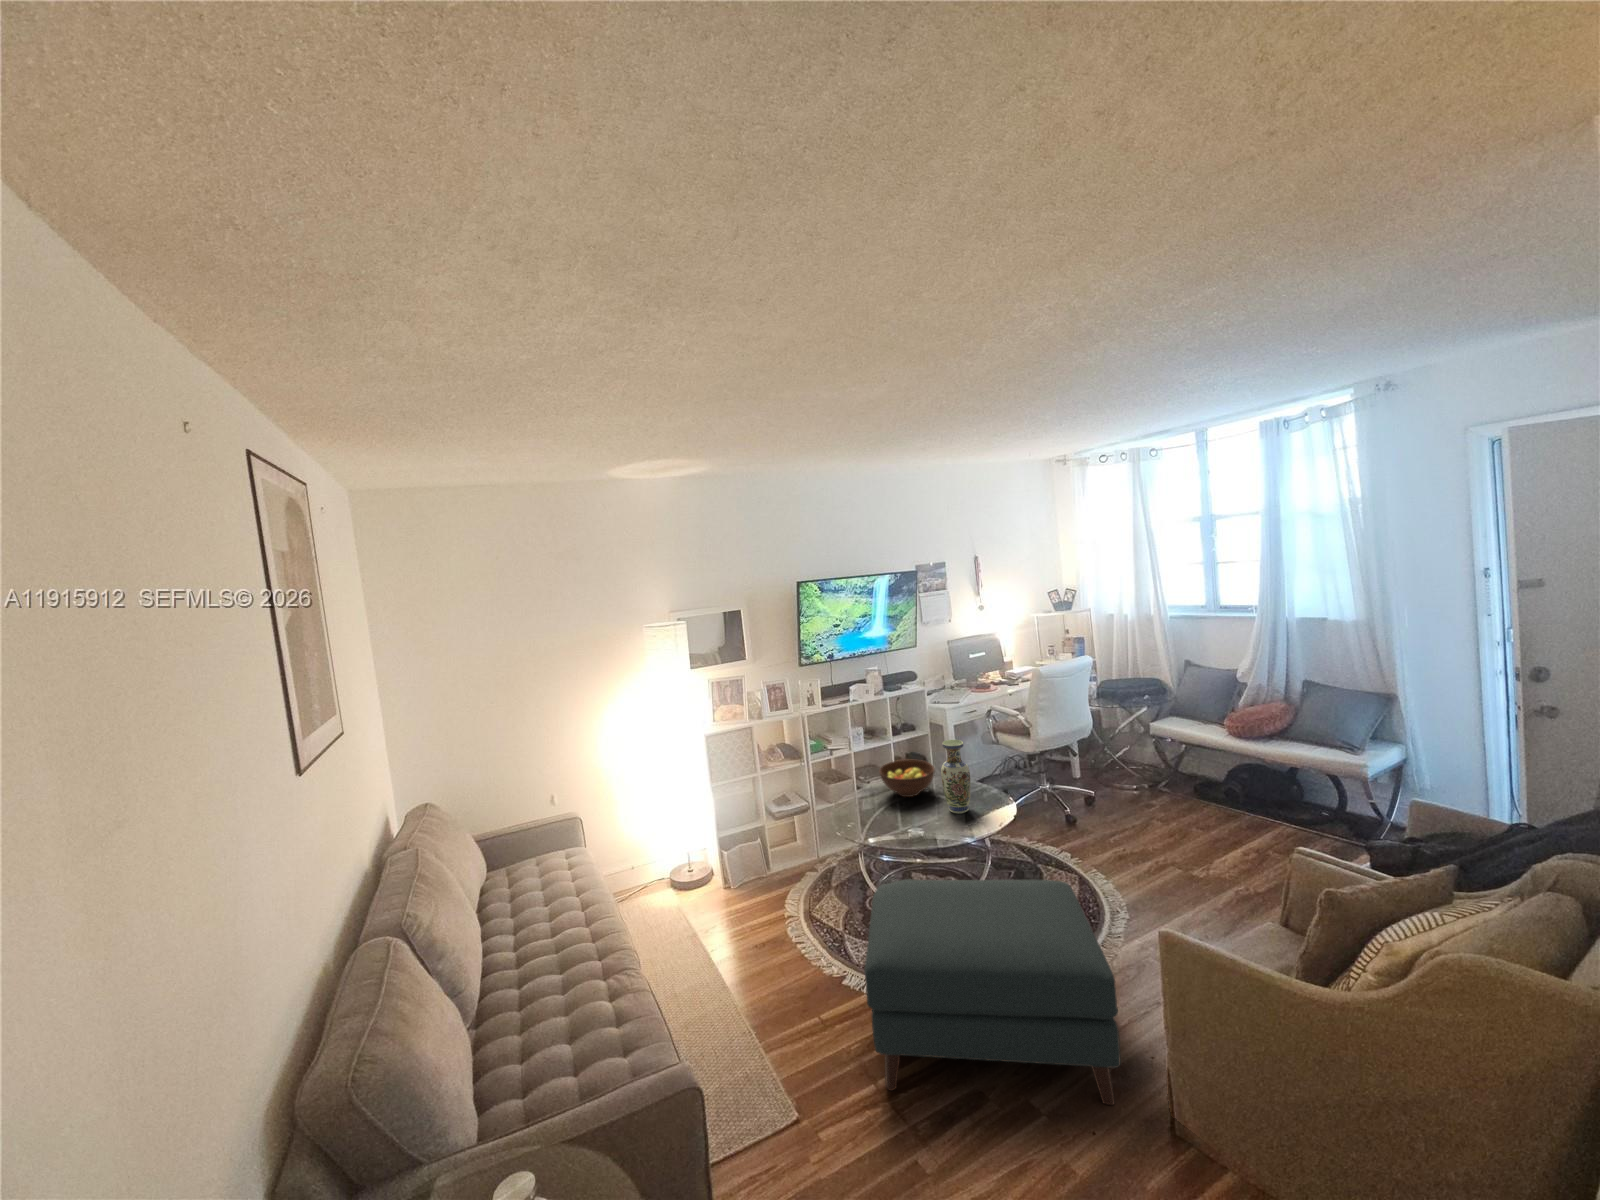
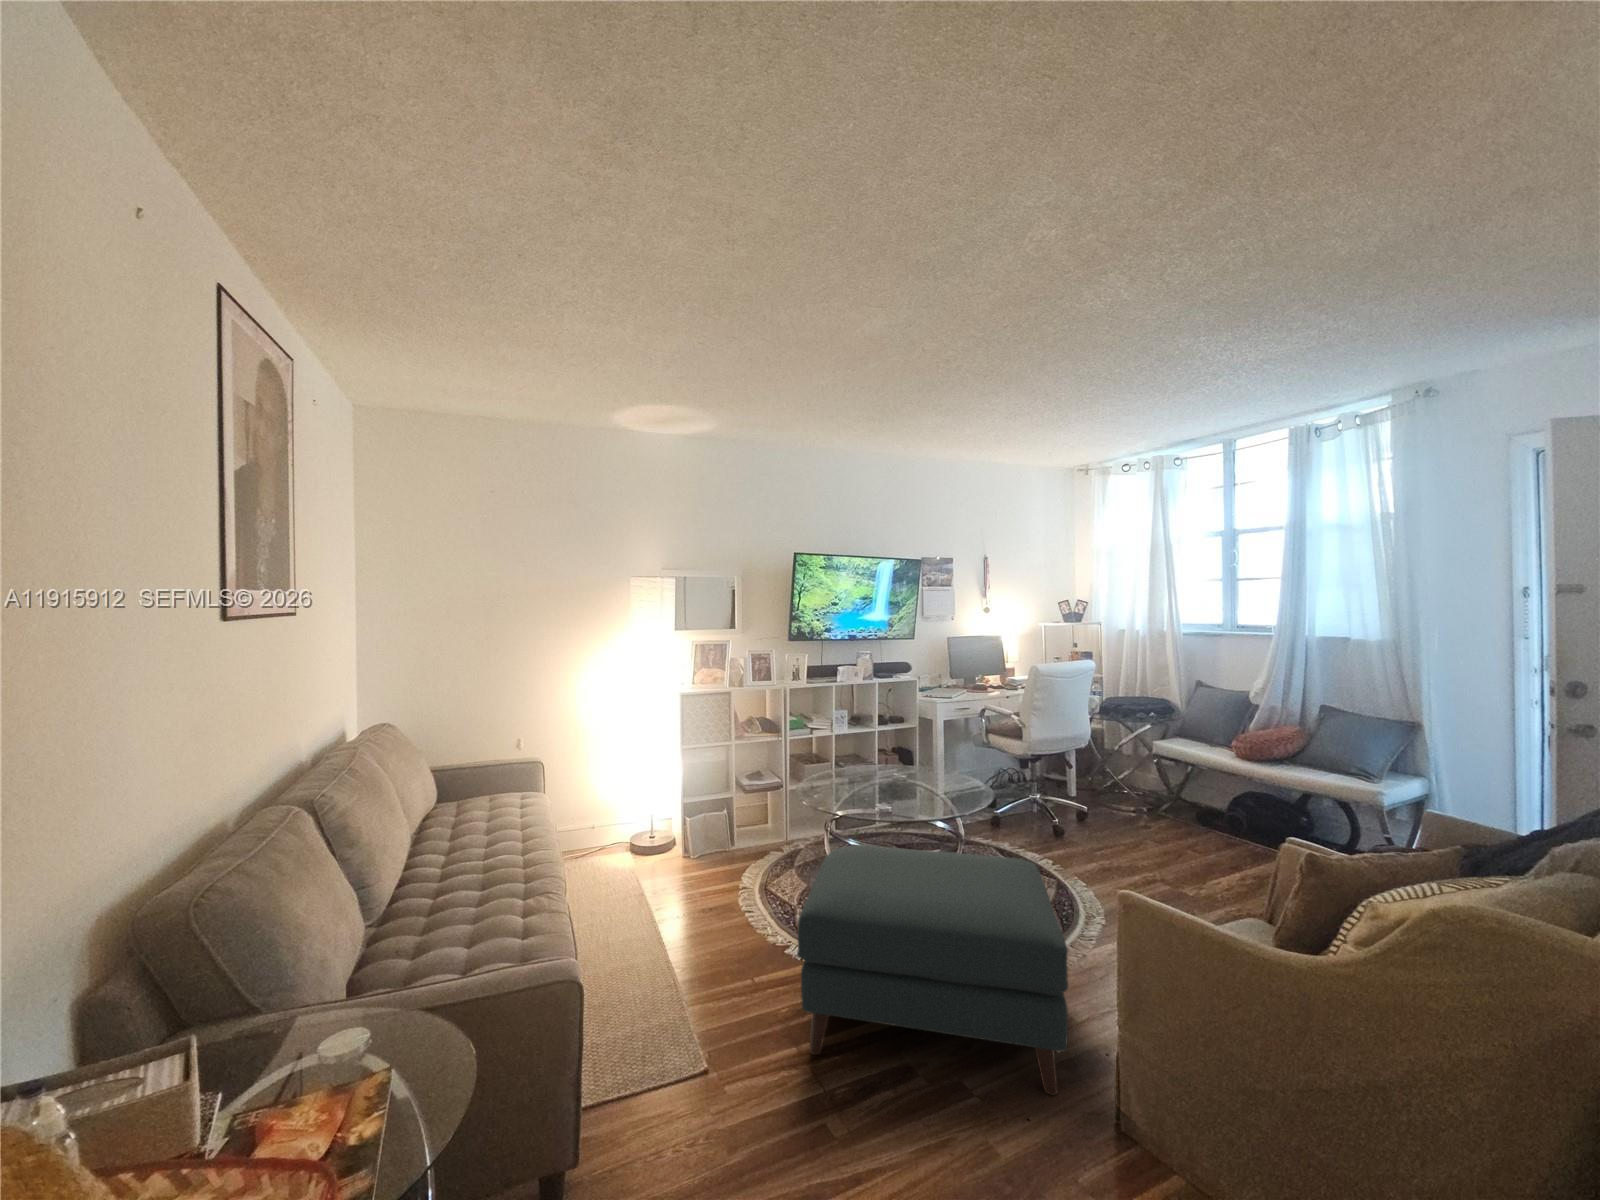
vase: present [941,740,971,814] -> none [920,722,950,800]
fruit bowl: present [879,759,935,797] -> none [858,746,916,783]

